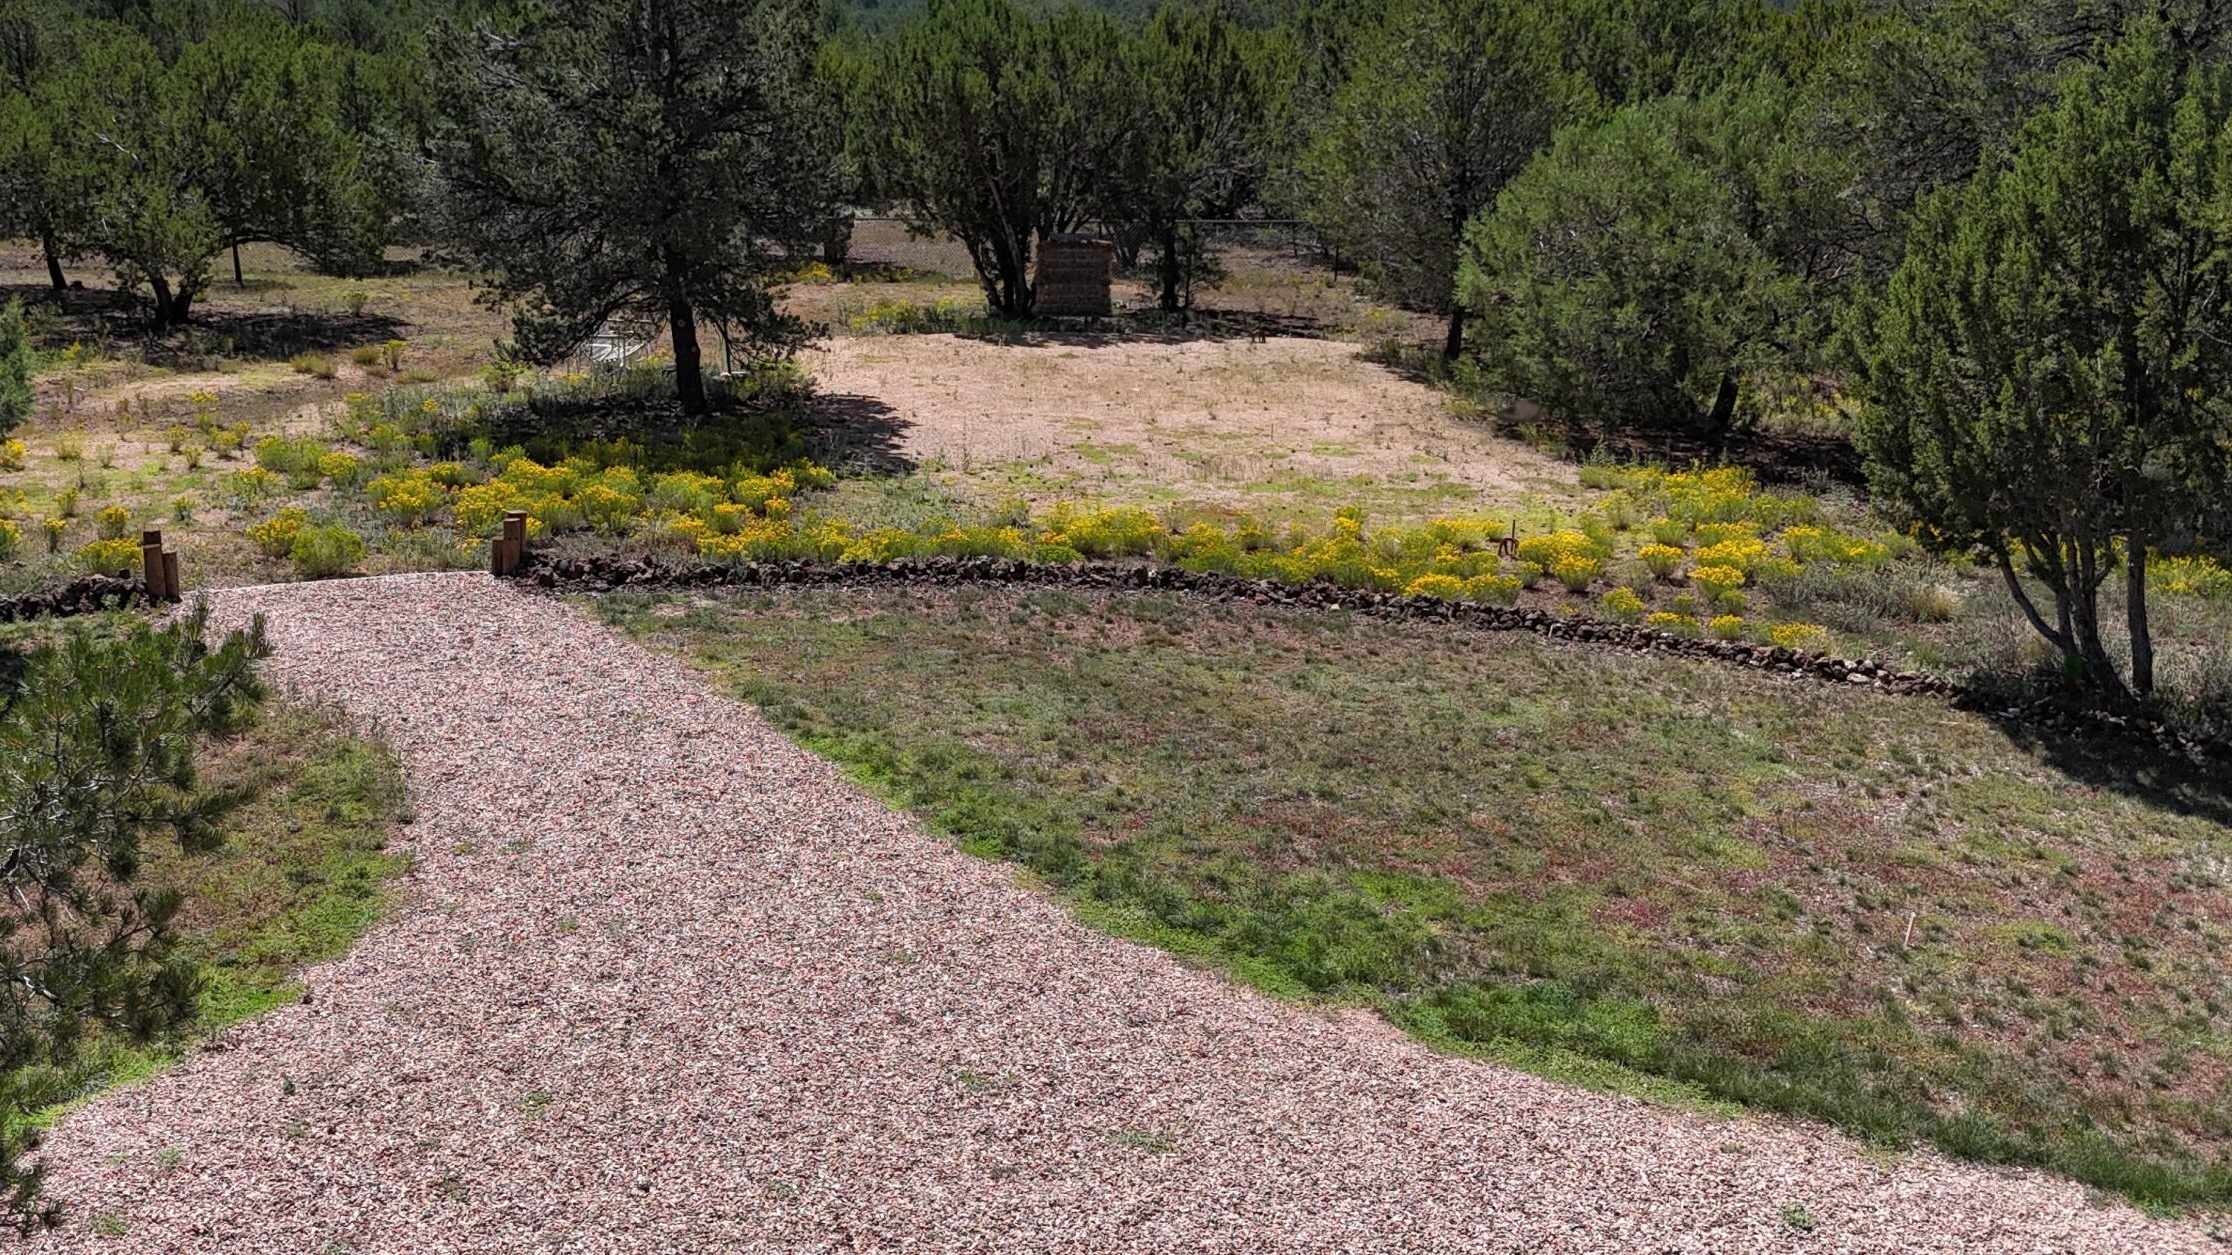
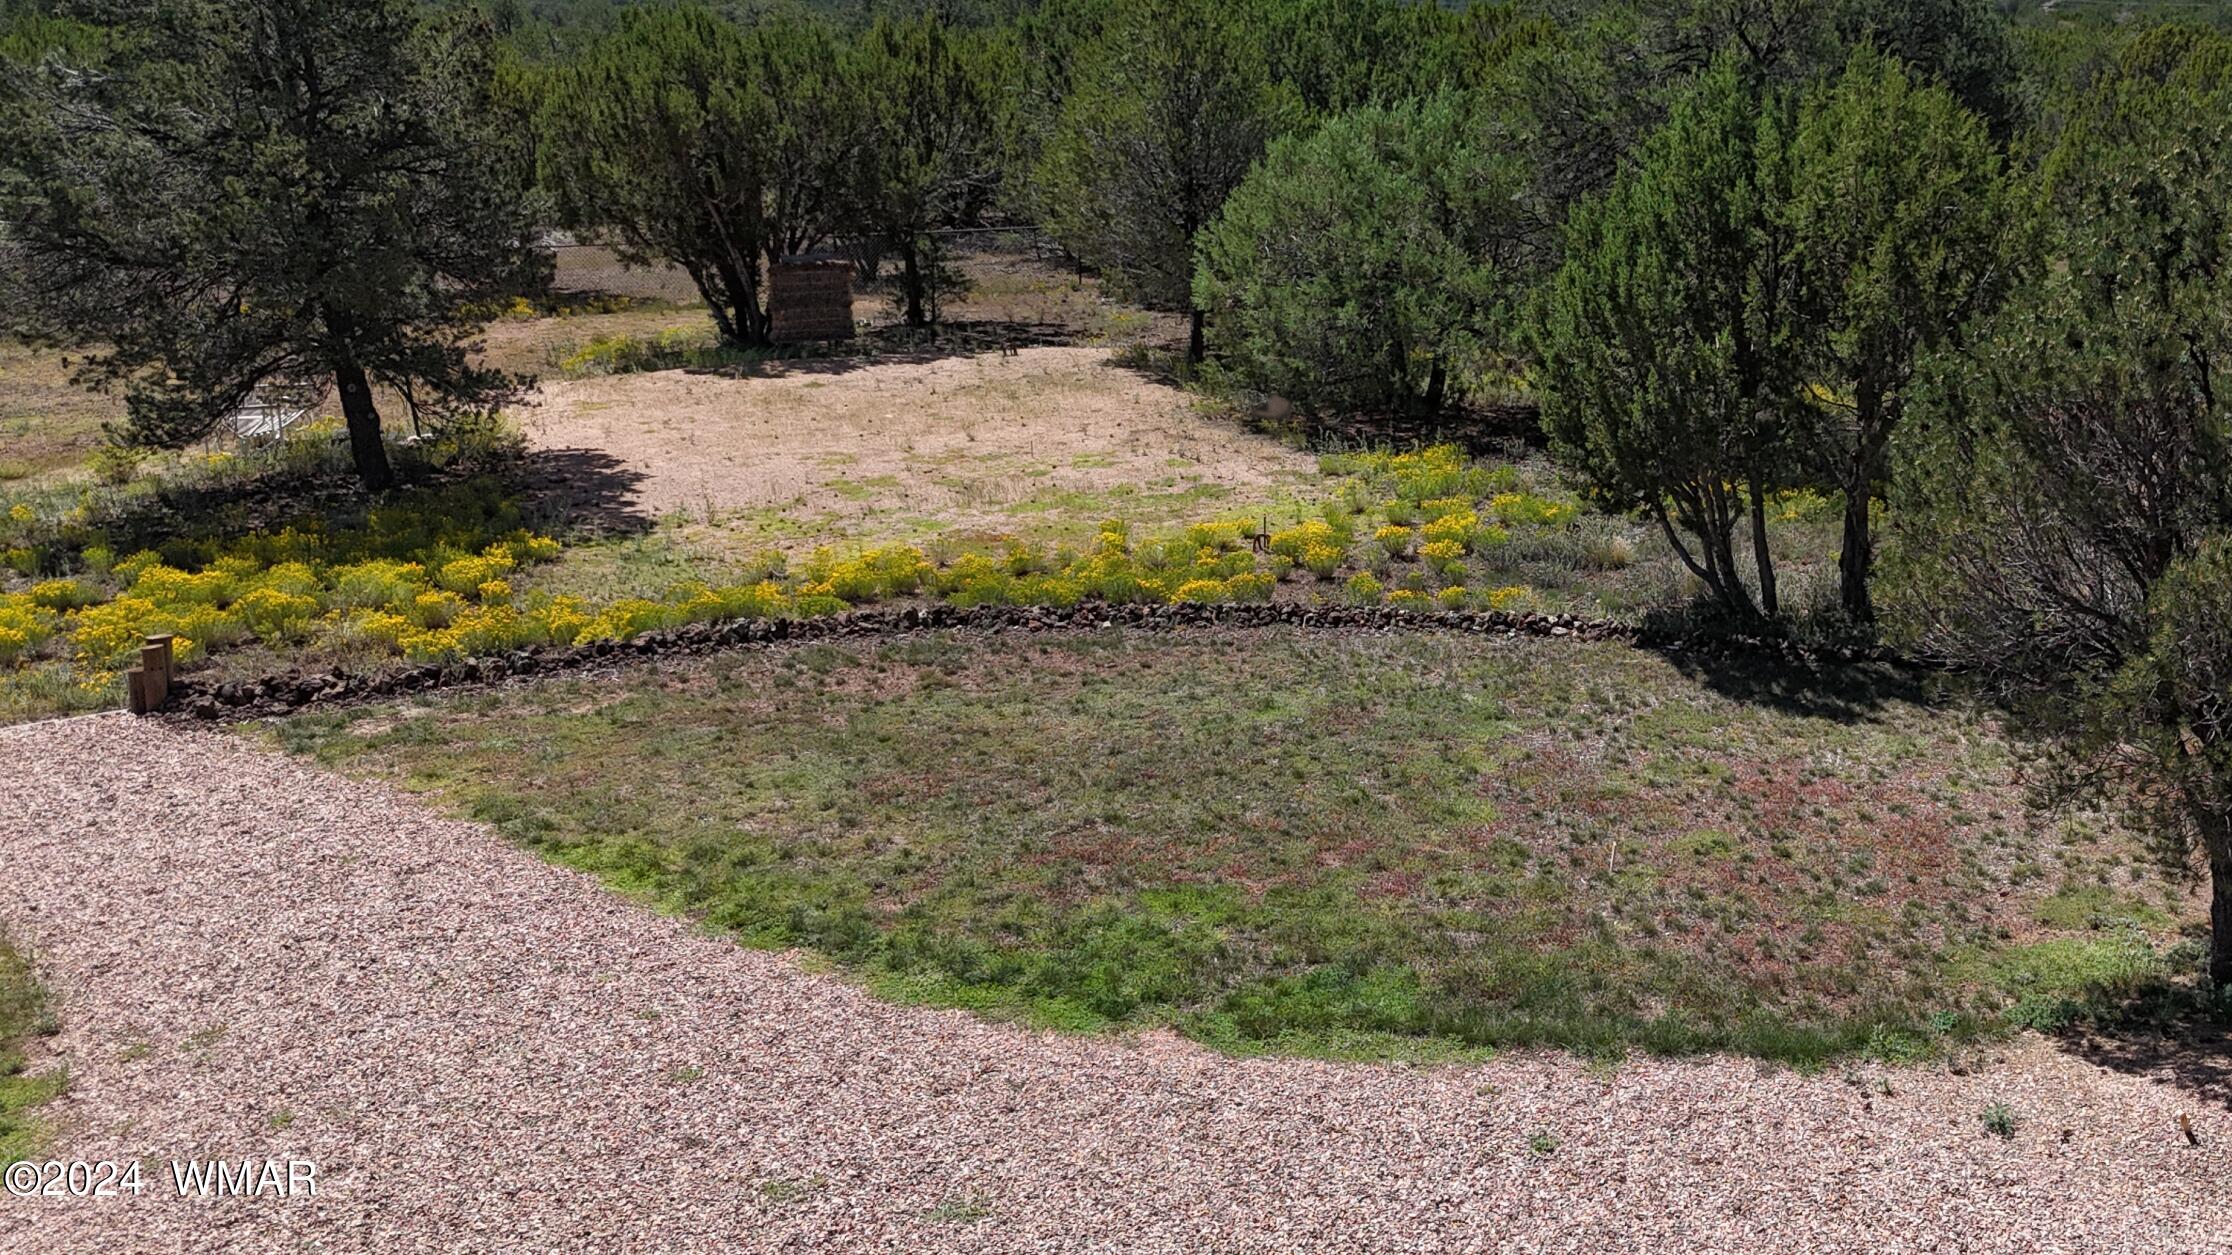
decorative plant: present [2063,648,2089,689] -> none [1683,584,1702,618]

